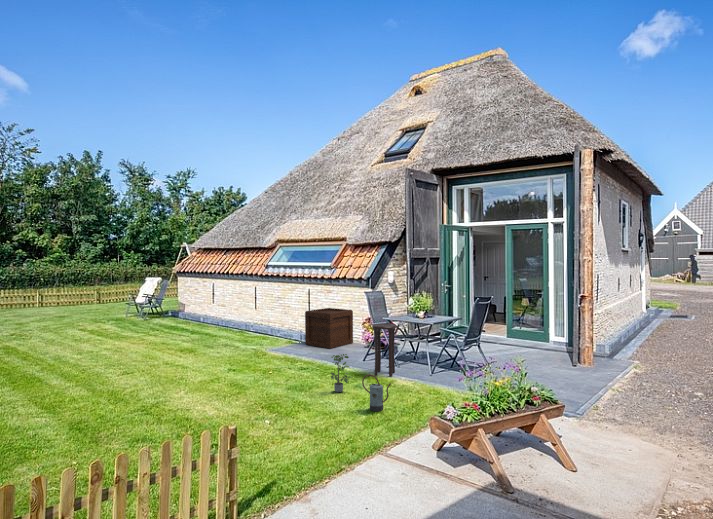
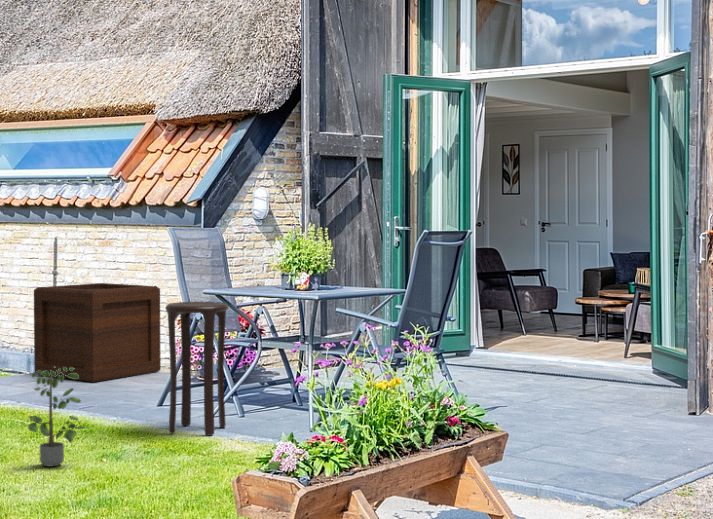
watering can: present [362,374,391,411] -> none [90,409,161,503]

